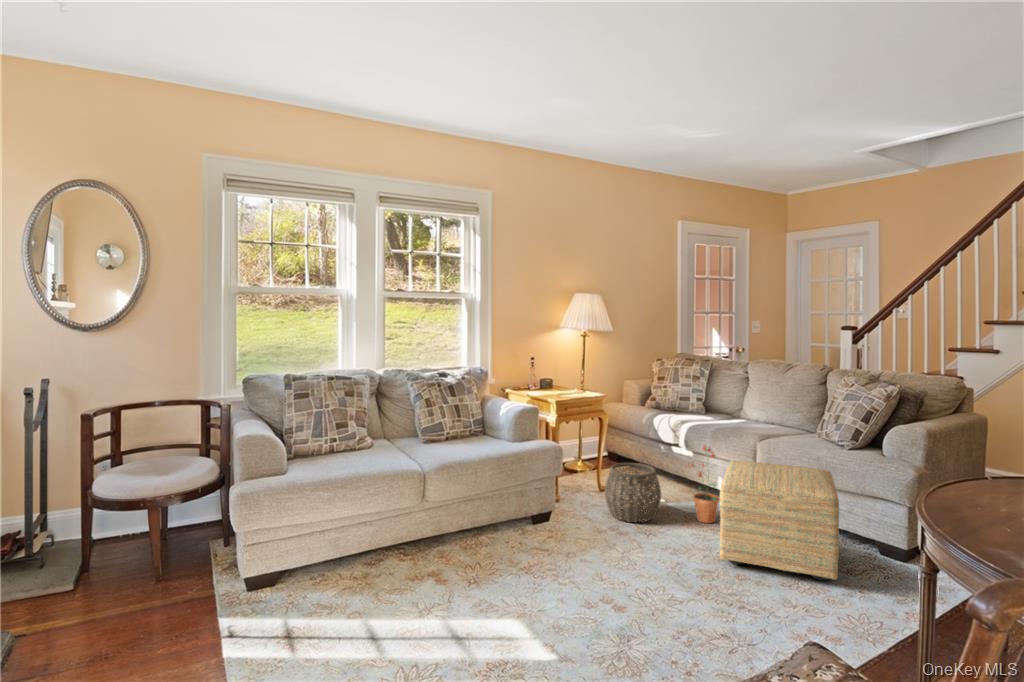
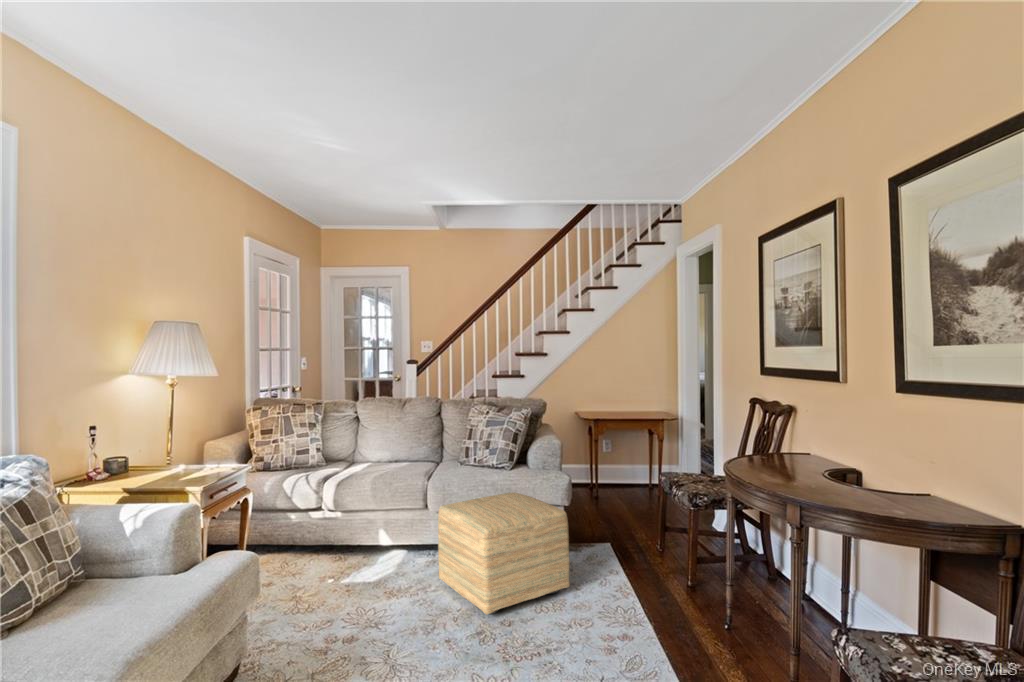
potted plant: present [688,446,720,523] -> none [377,498,423,587]
woven basket: present [605,463,661,522] -> none [294,541,371,627]

